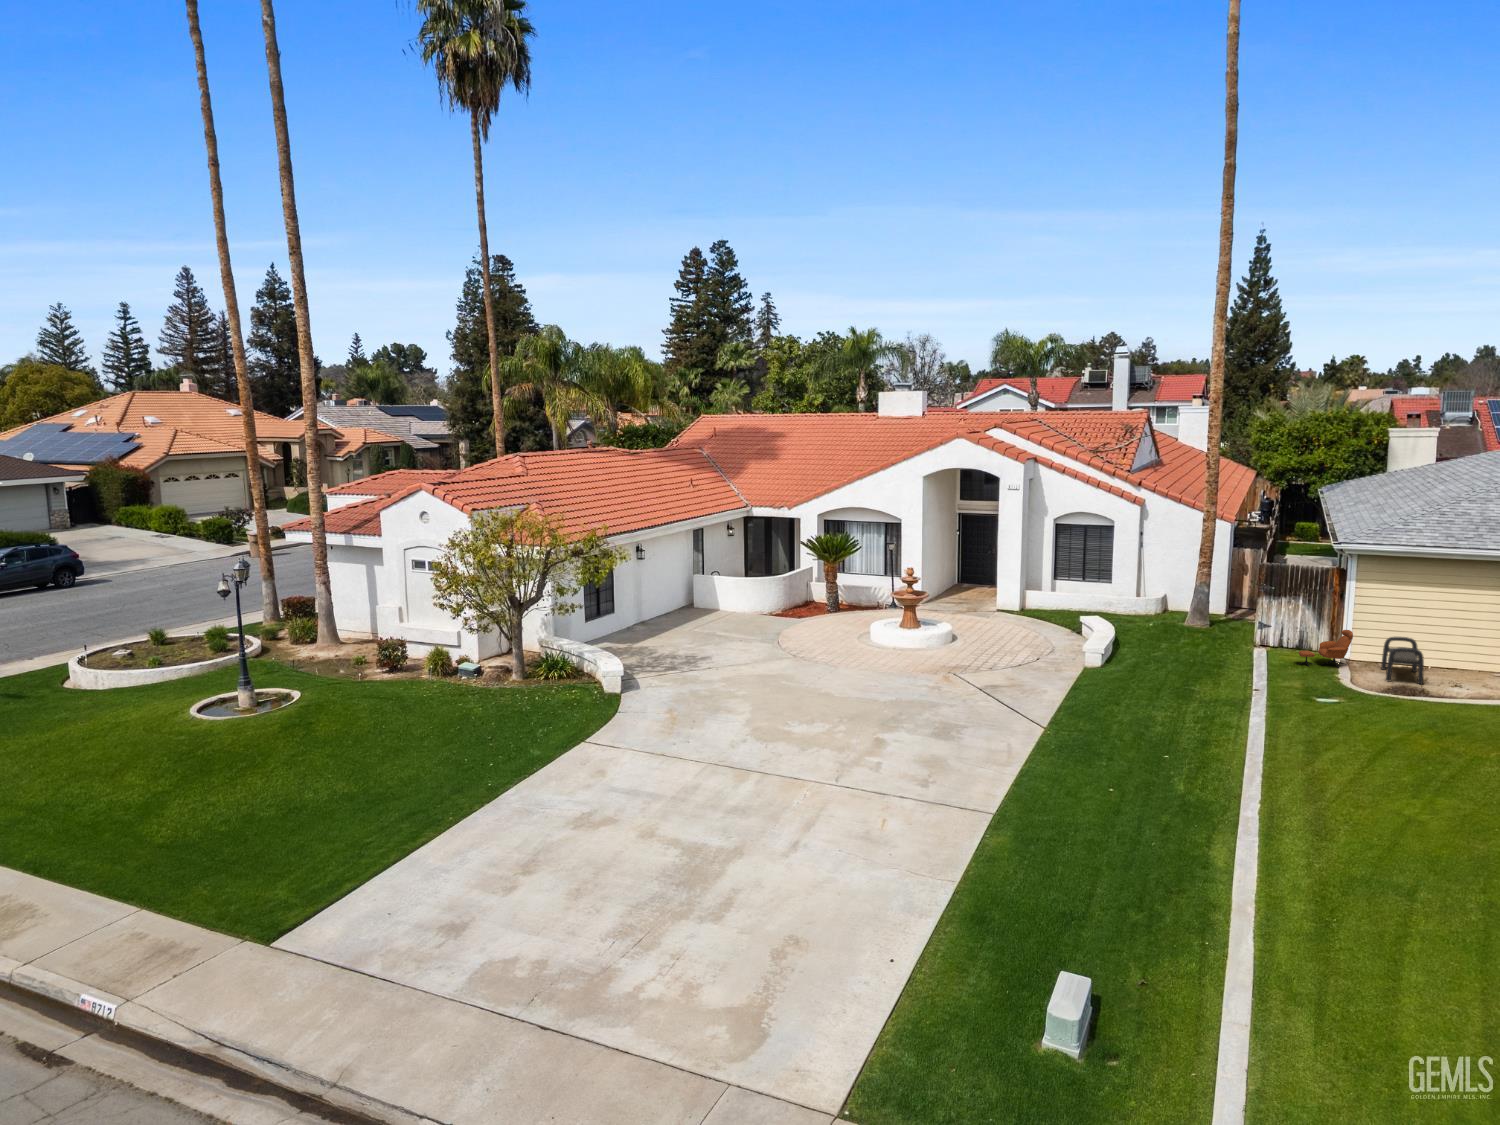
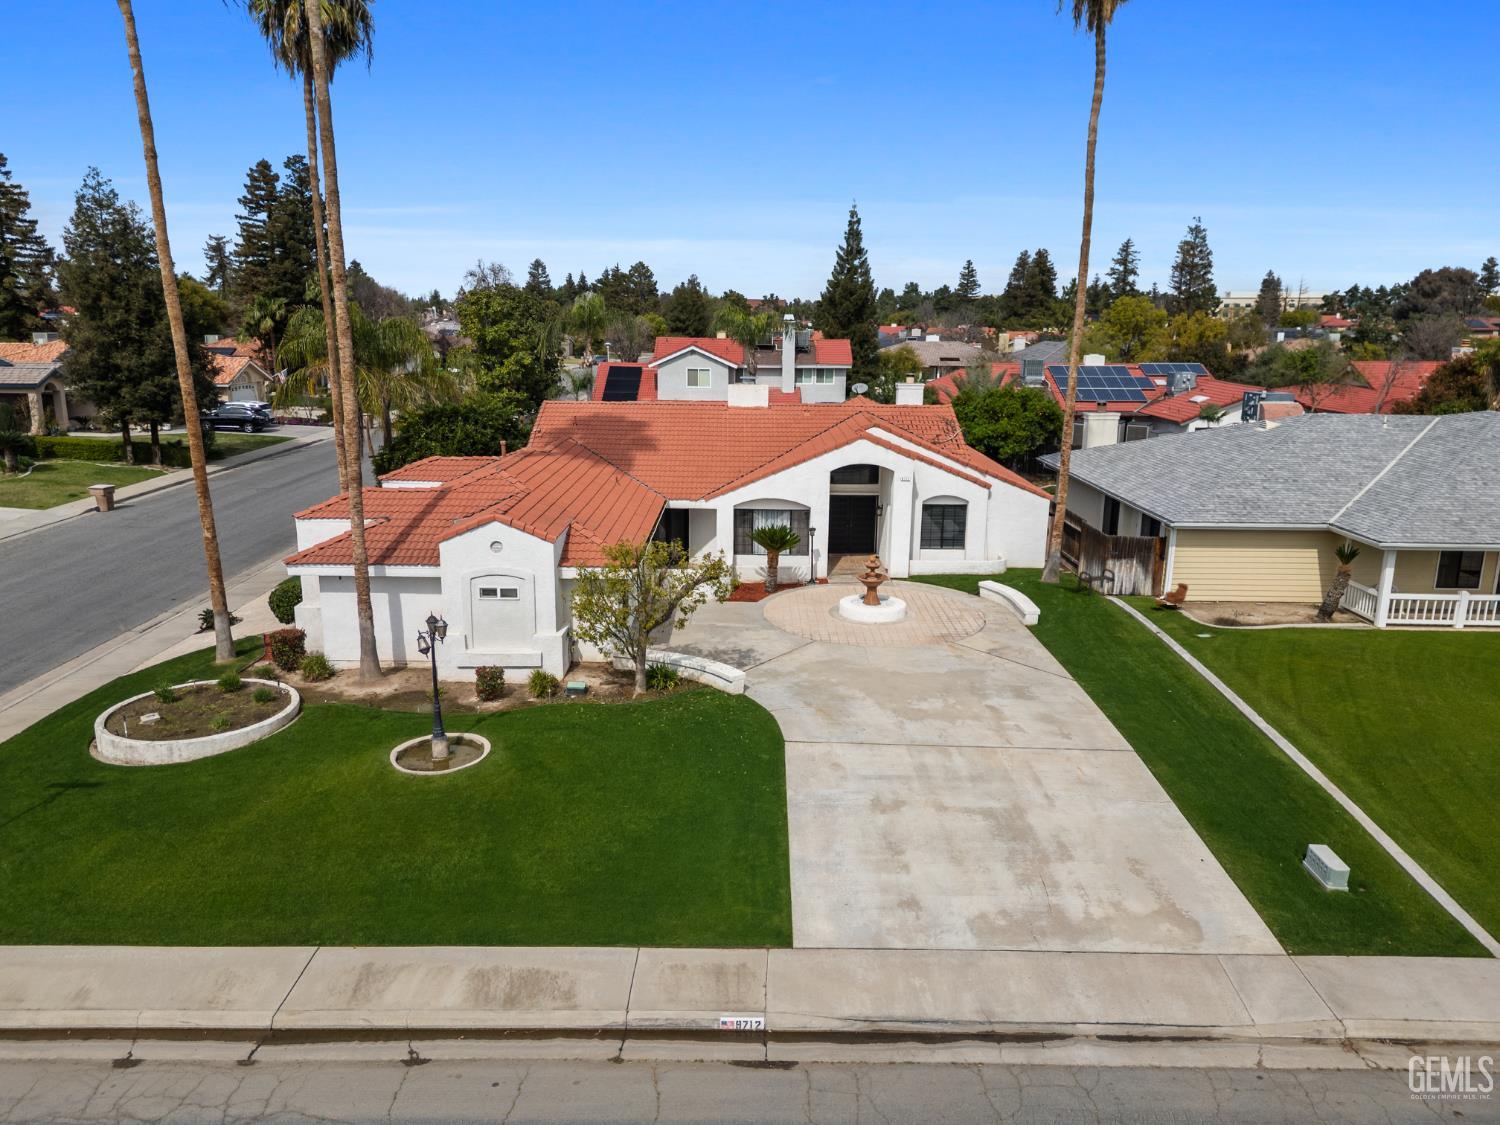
bench: present [1381,637,1424,684] -> present [1077,569,1115,596]

